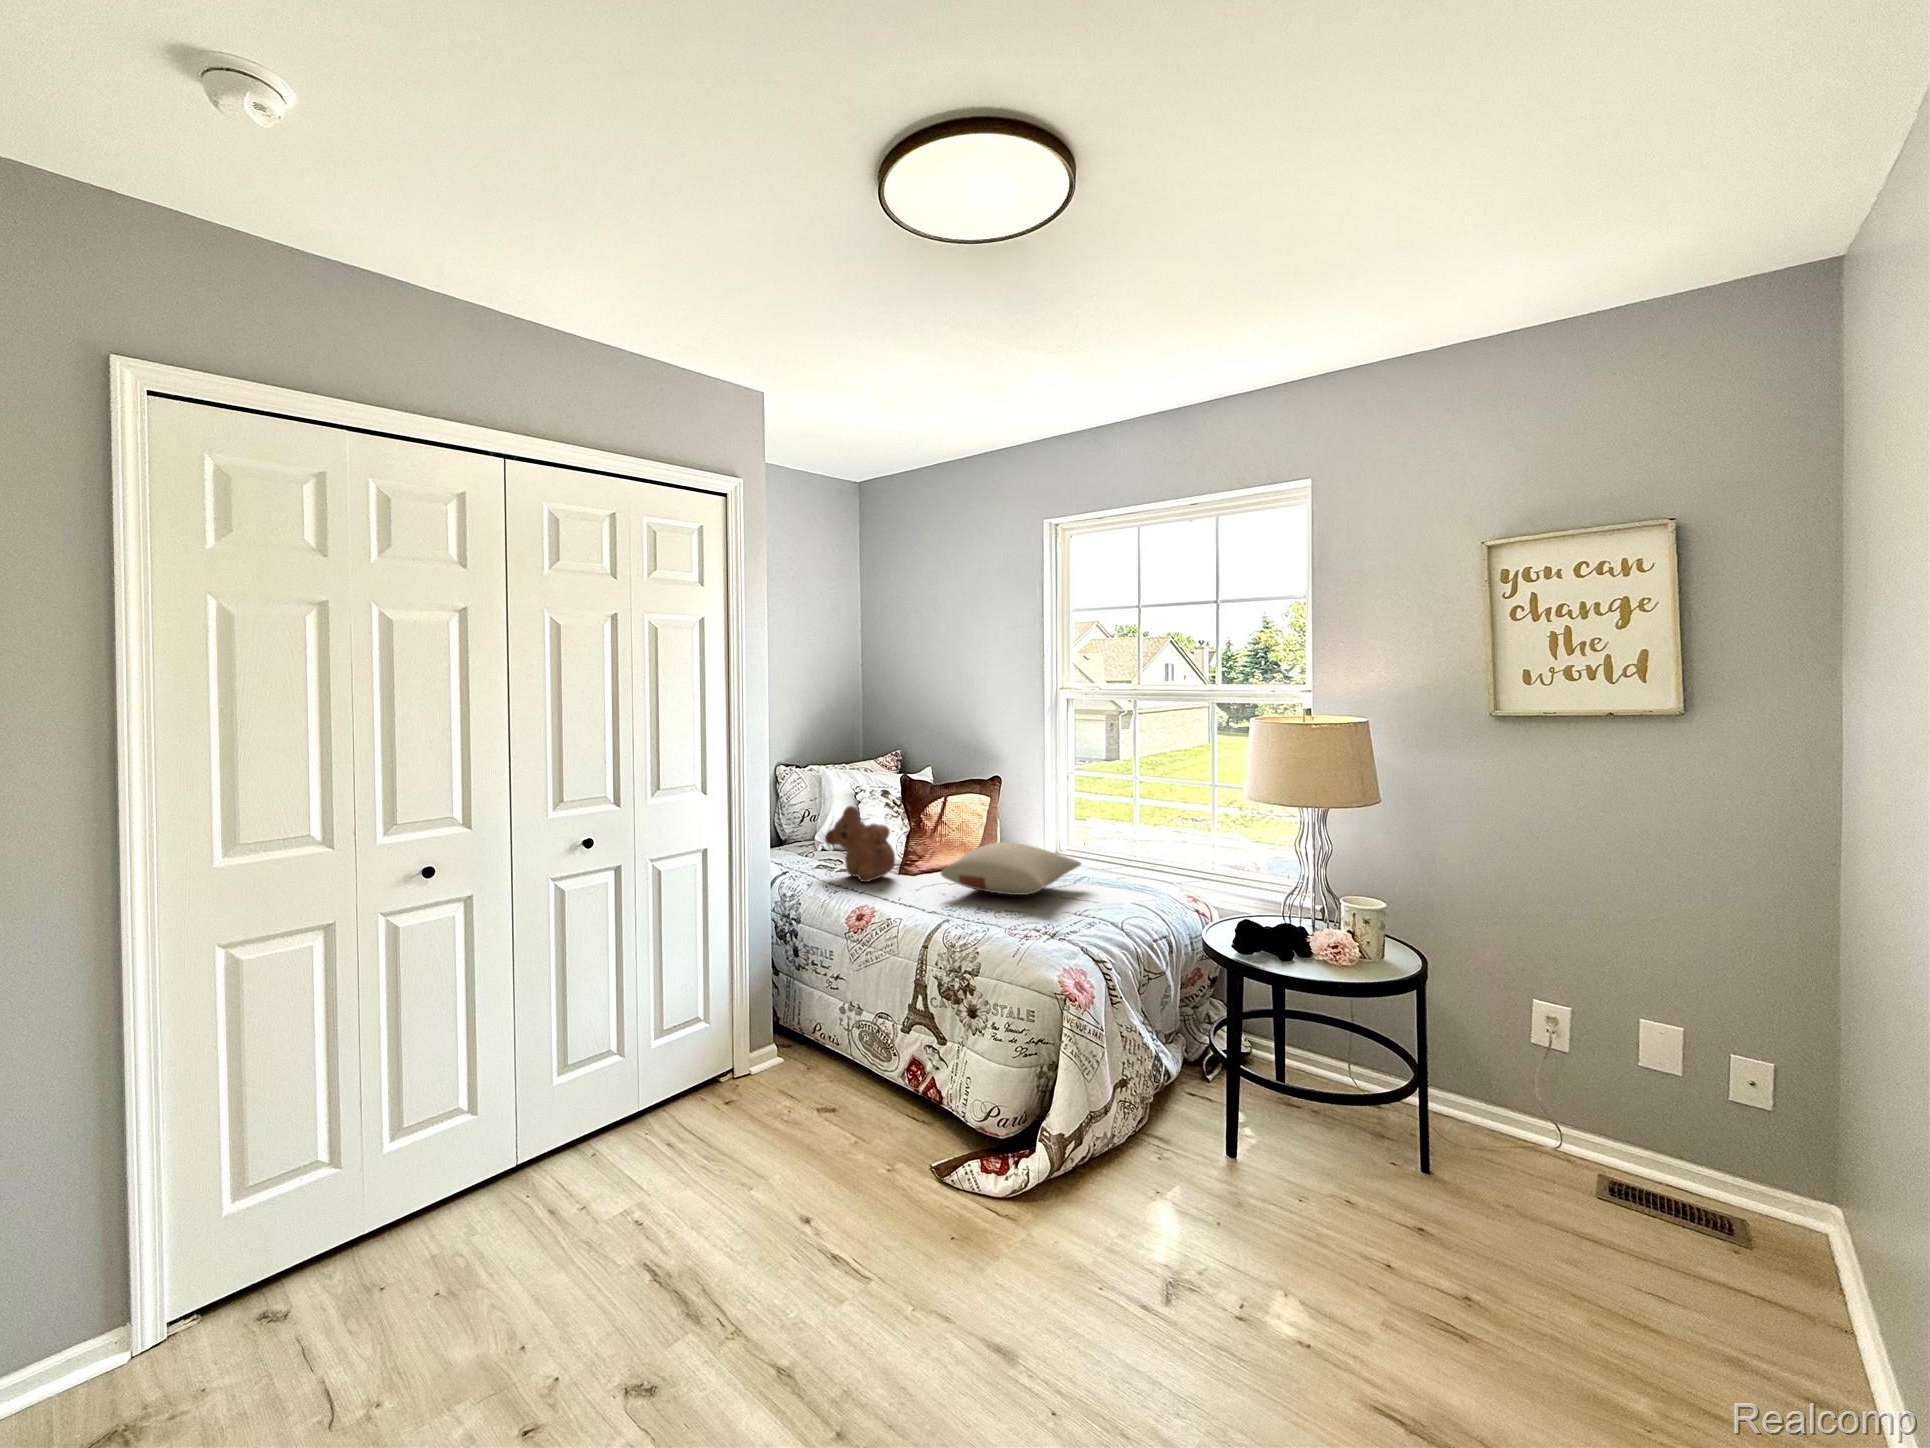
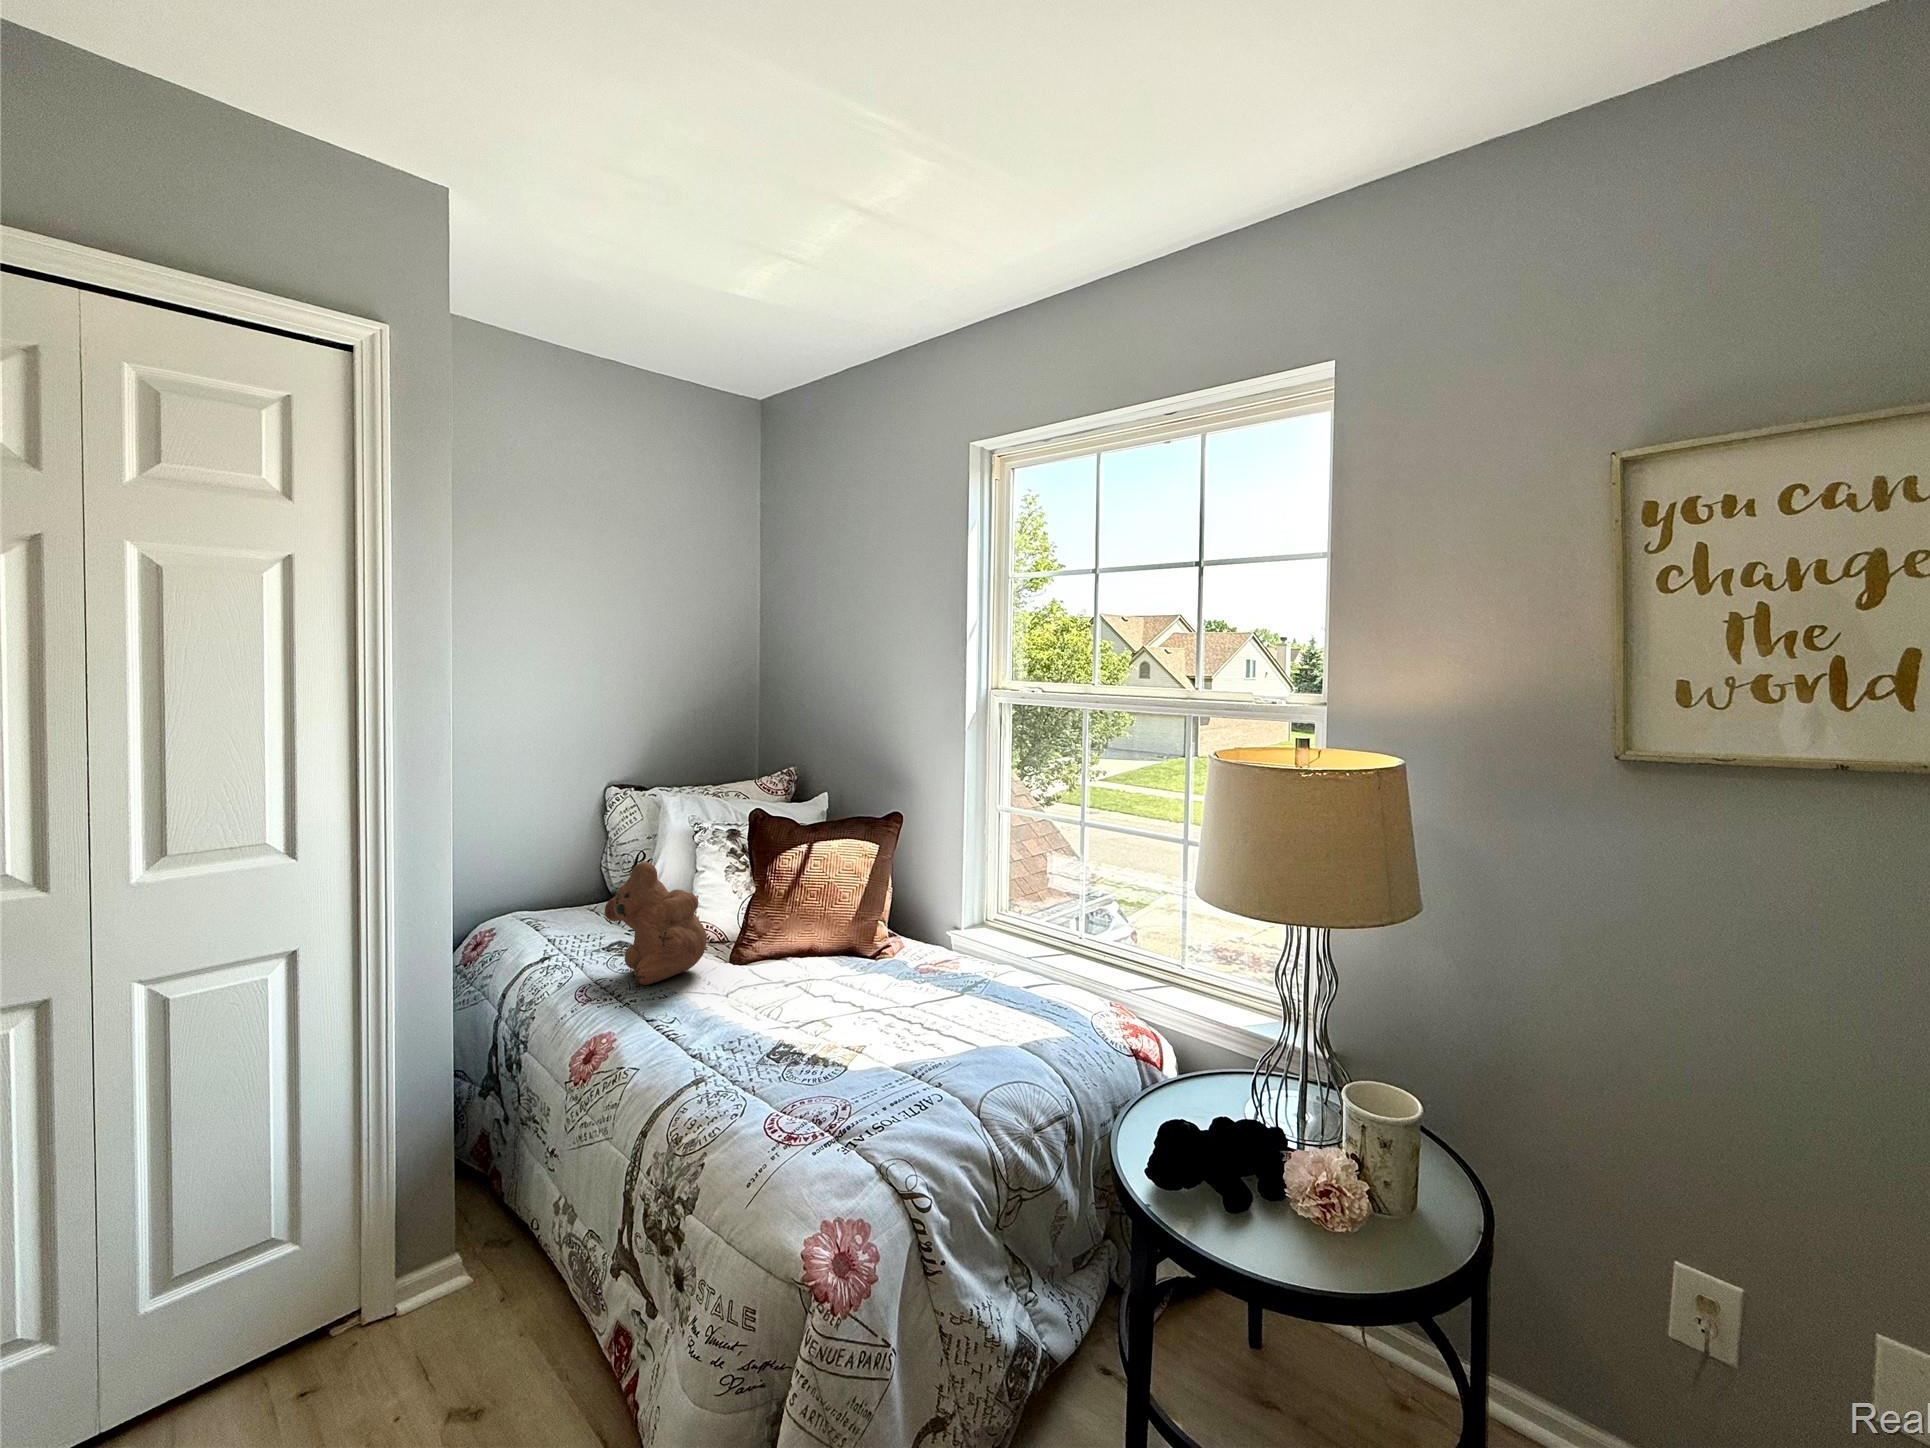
pillow: present [940,842,1081,895] -> none [733,926,974,1027]

